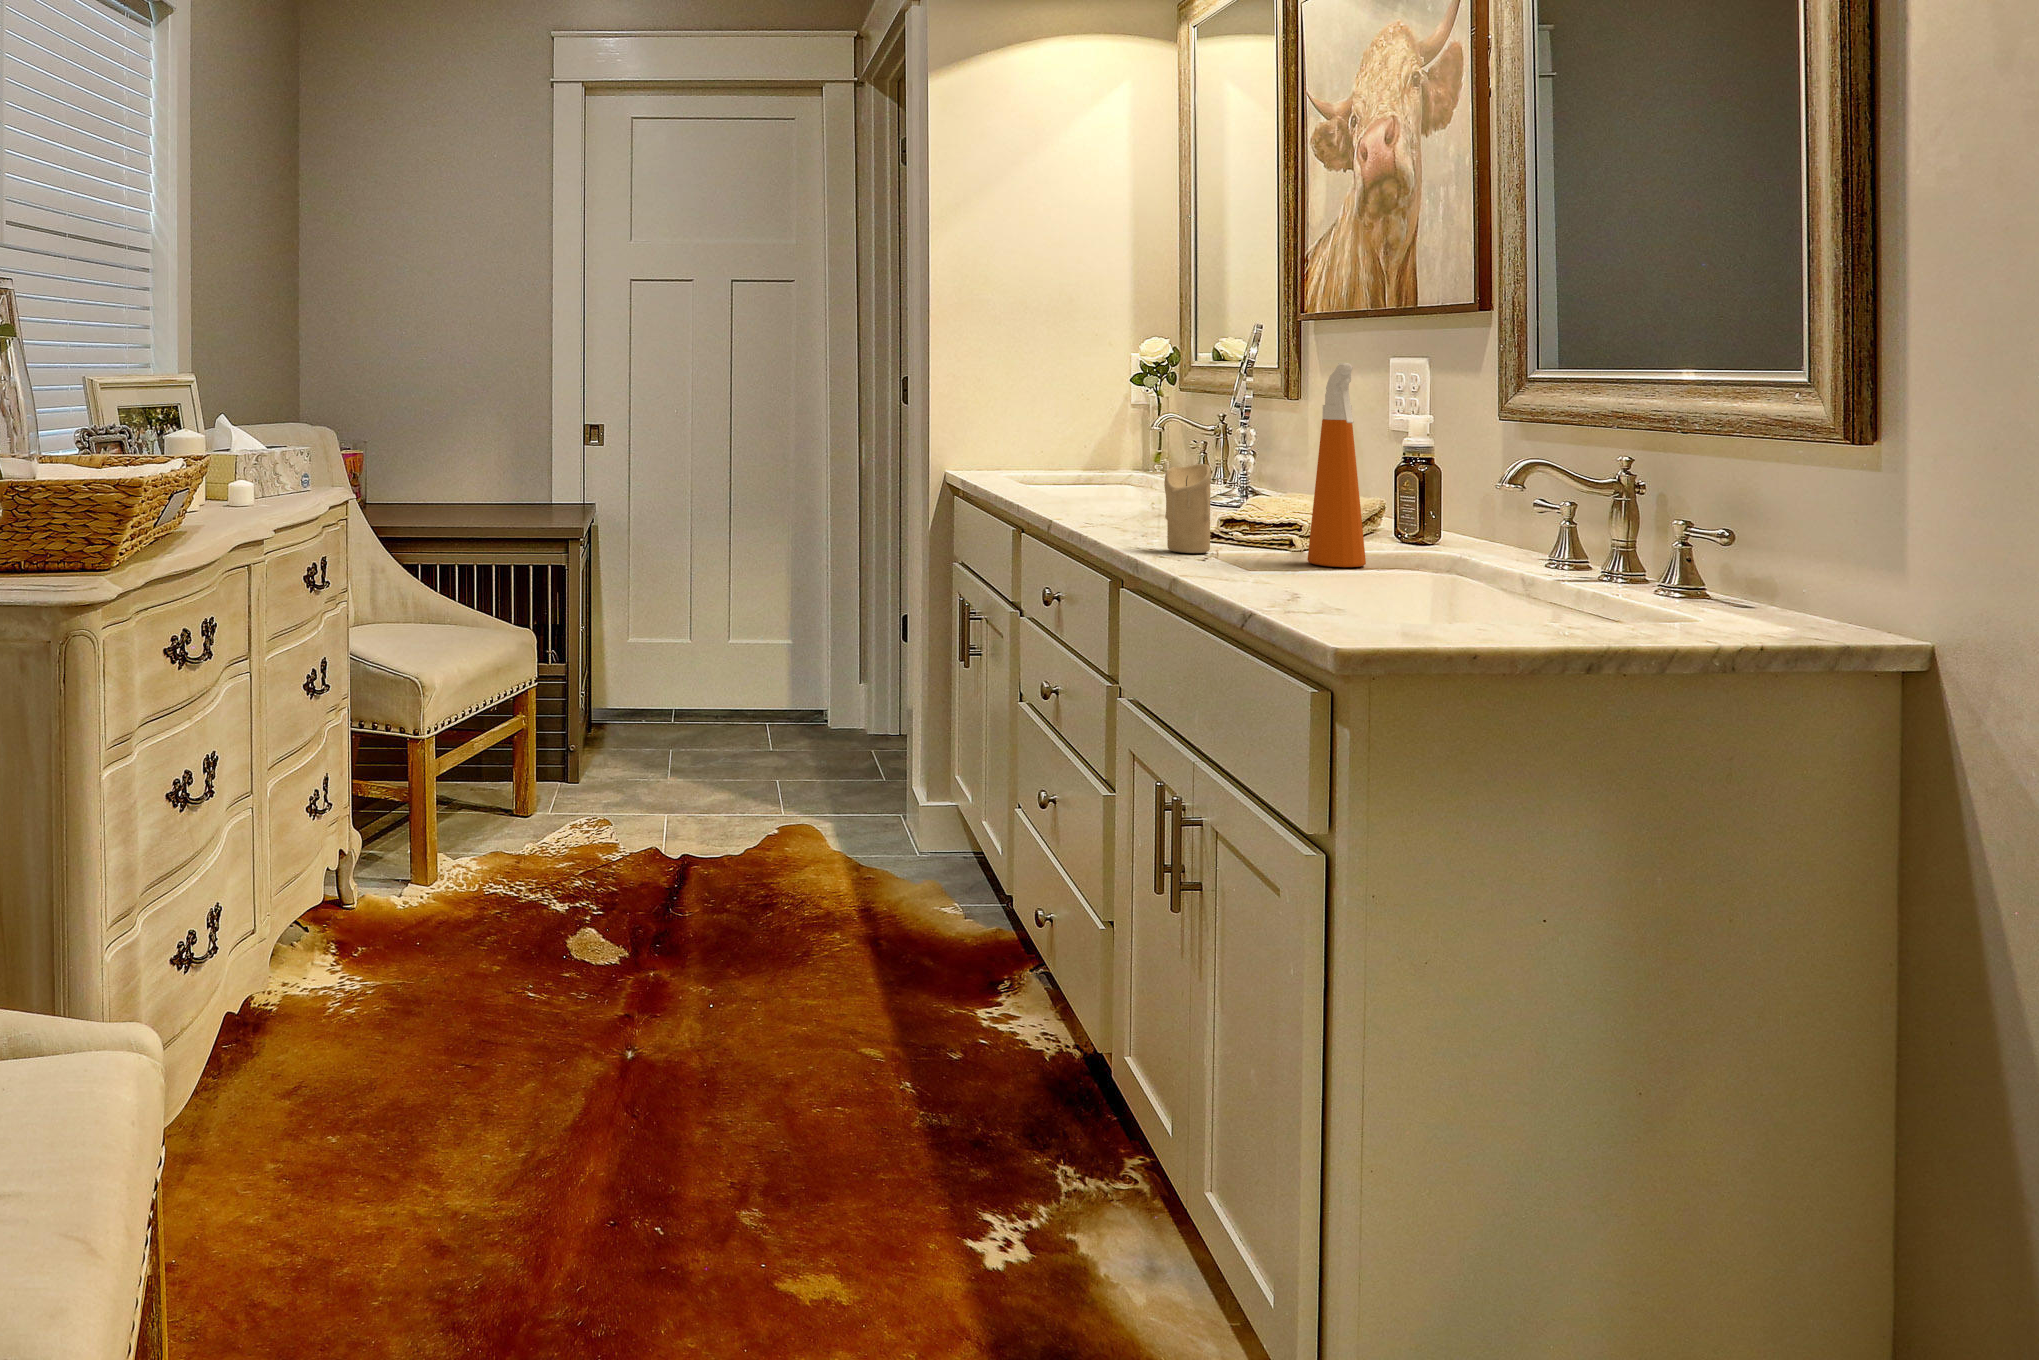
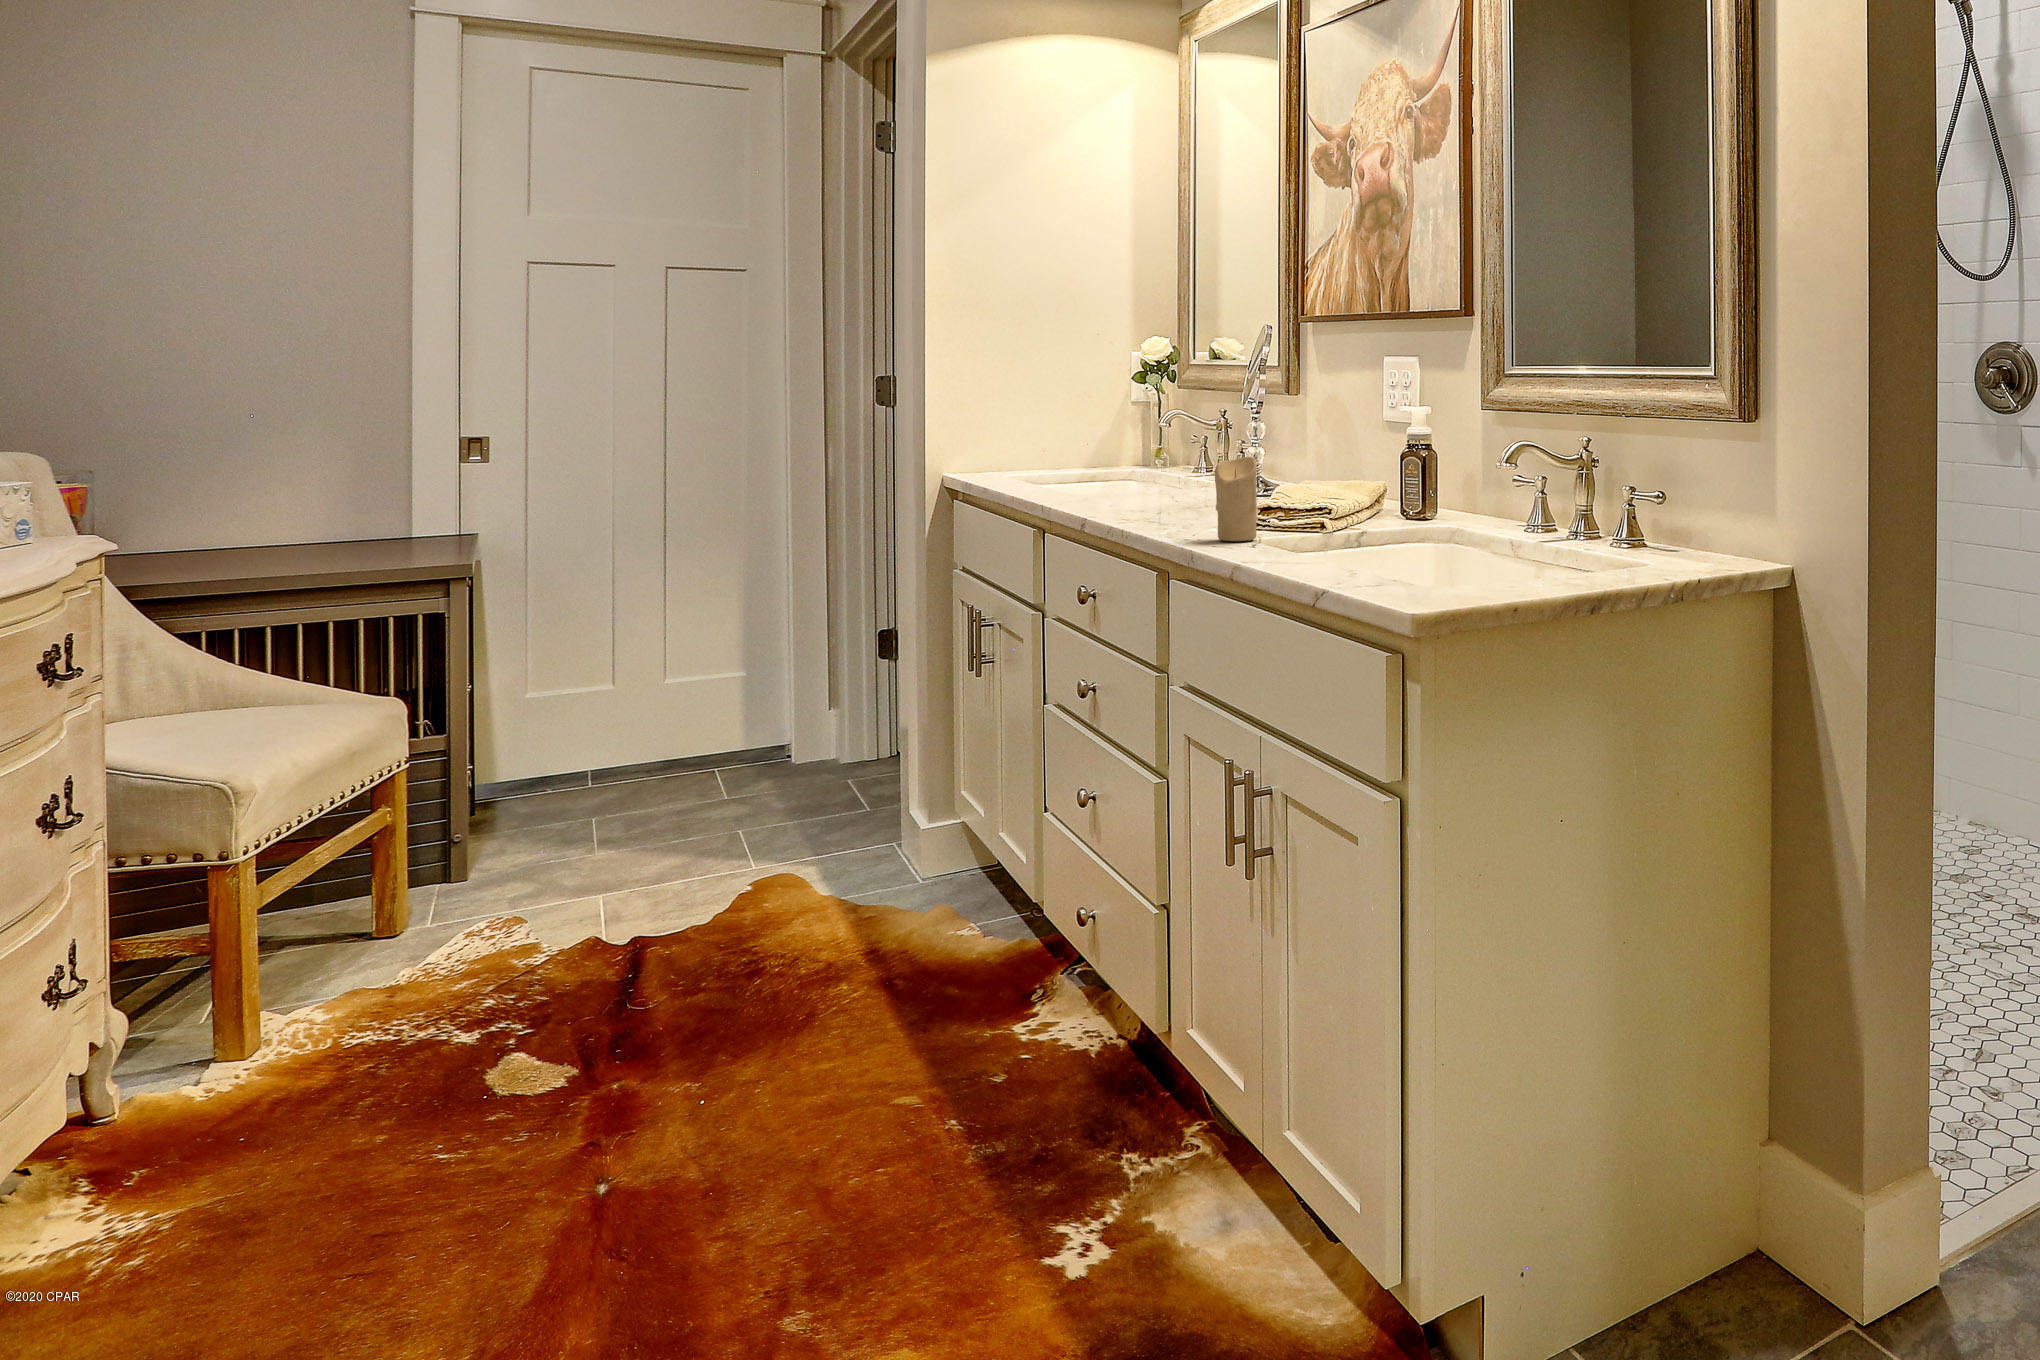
spray bottle: present [1308,363,1366,567] -> none [1343,361,1391,544]

